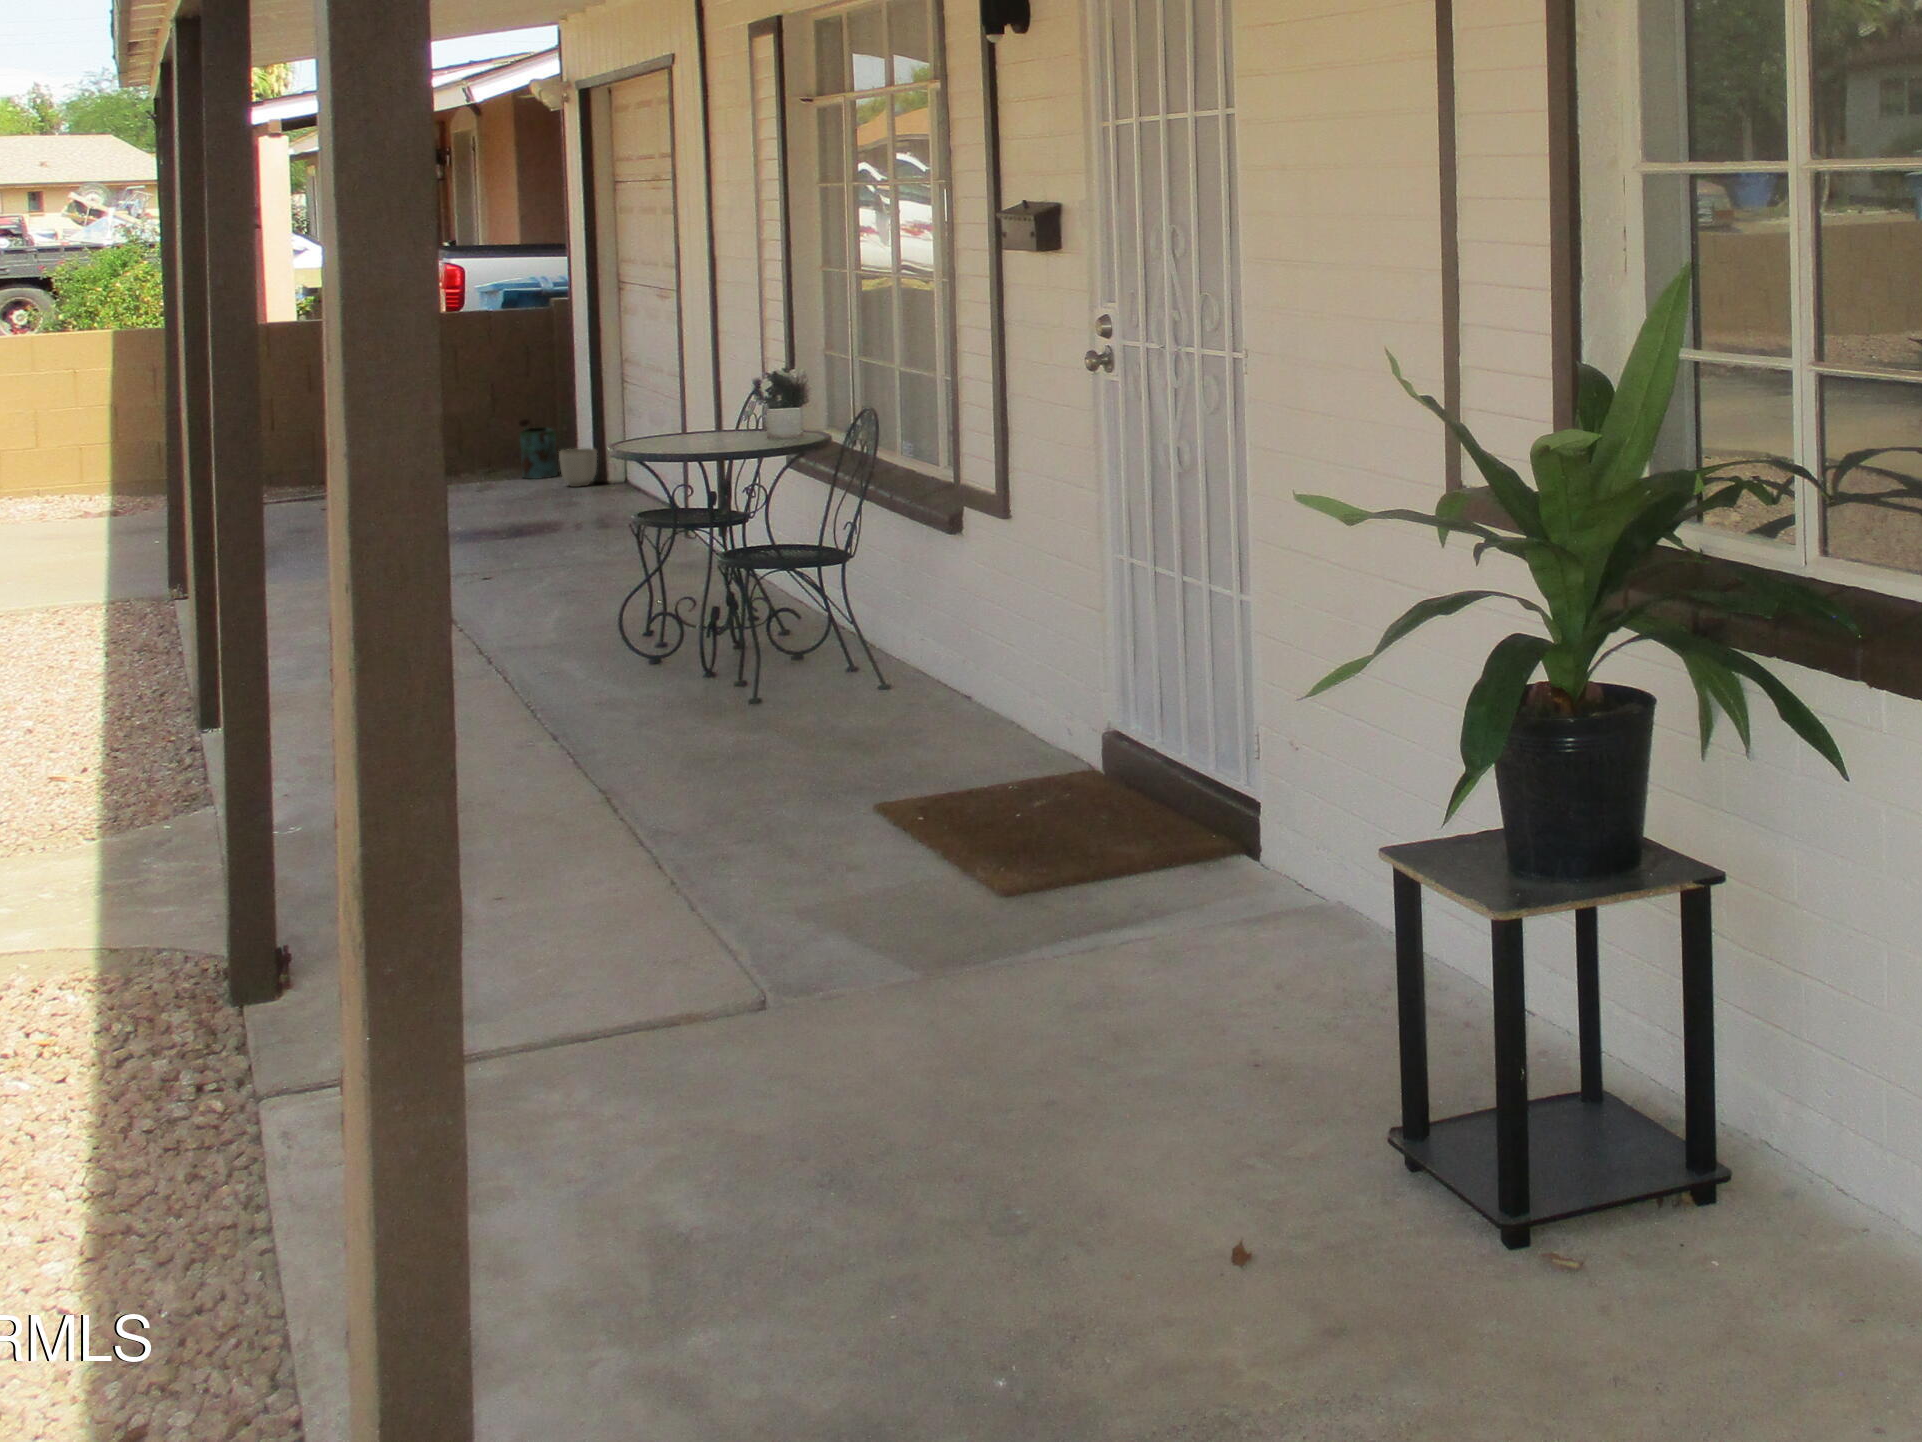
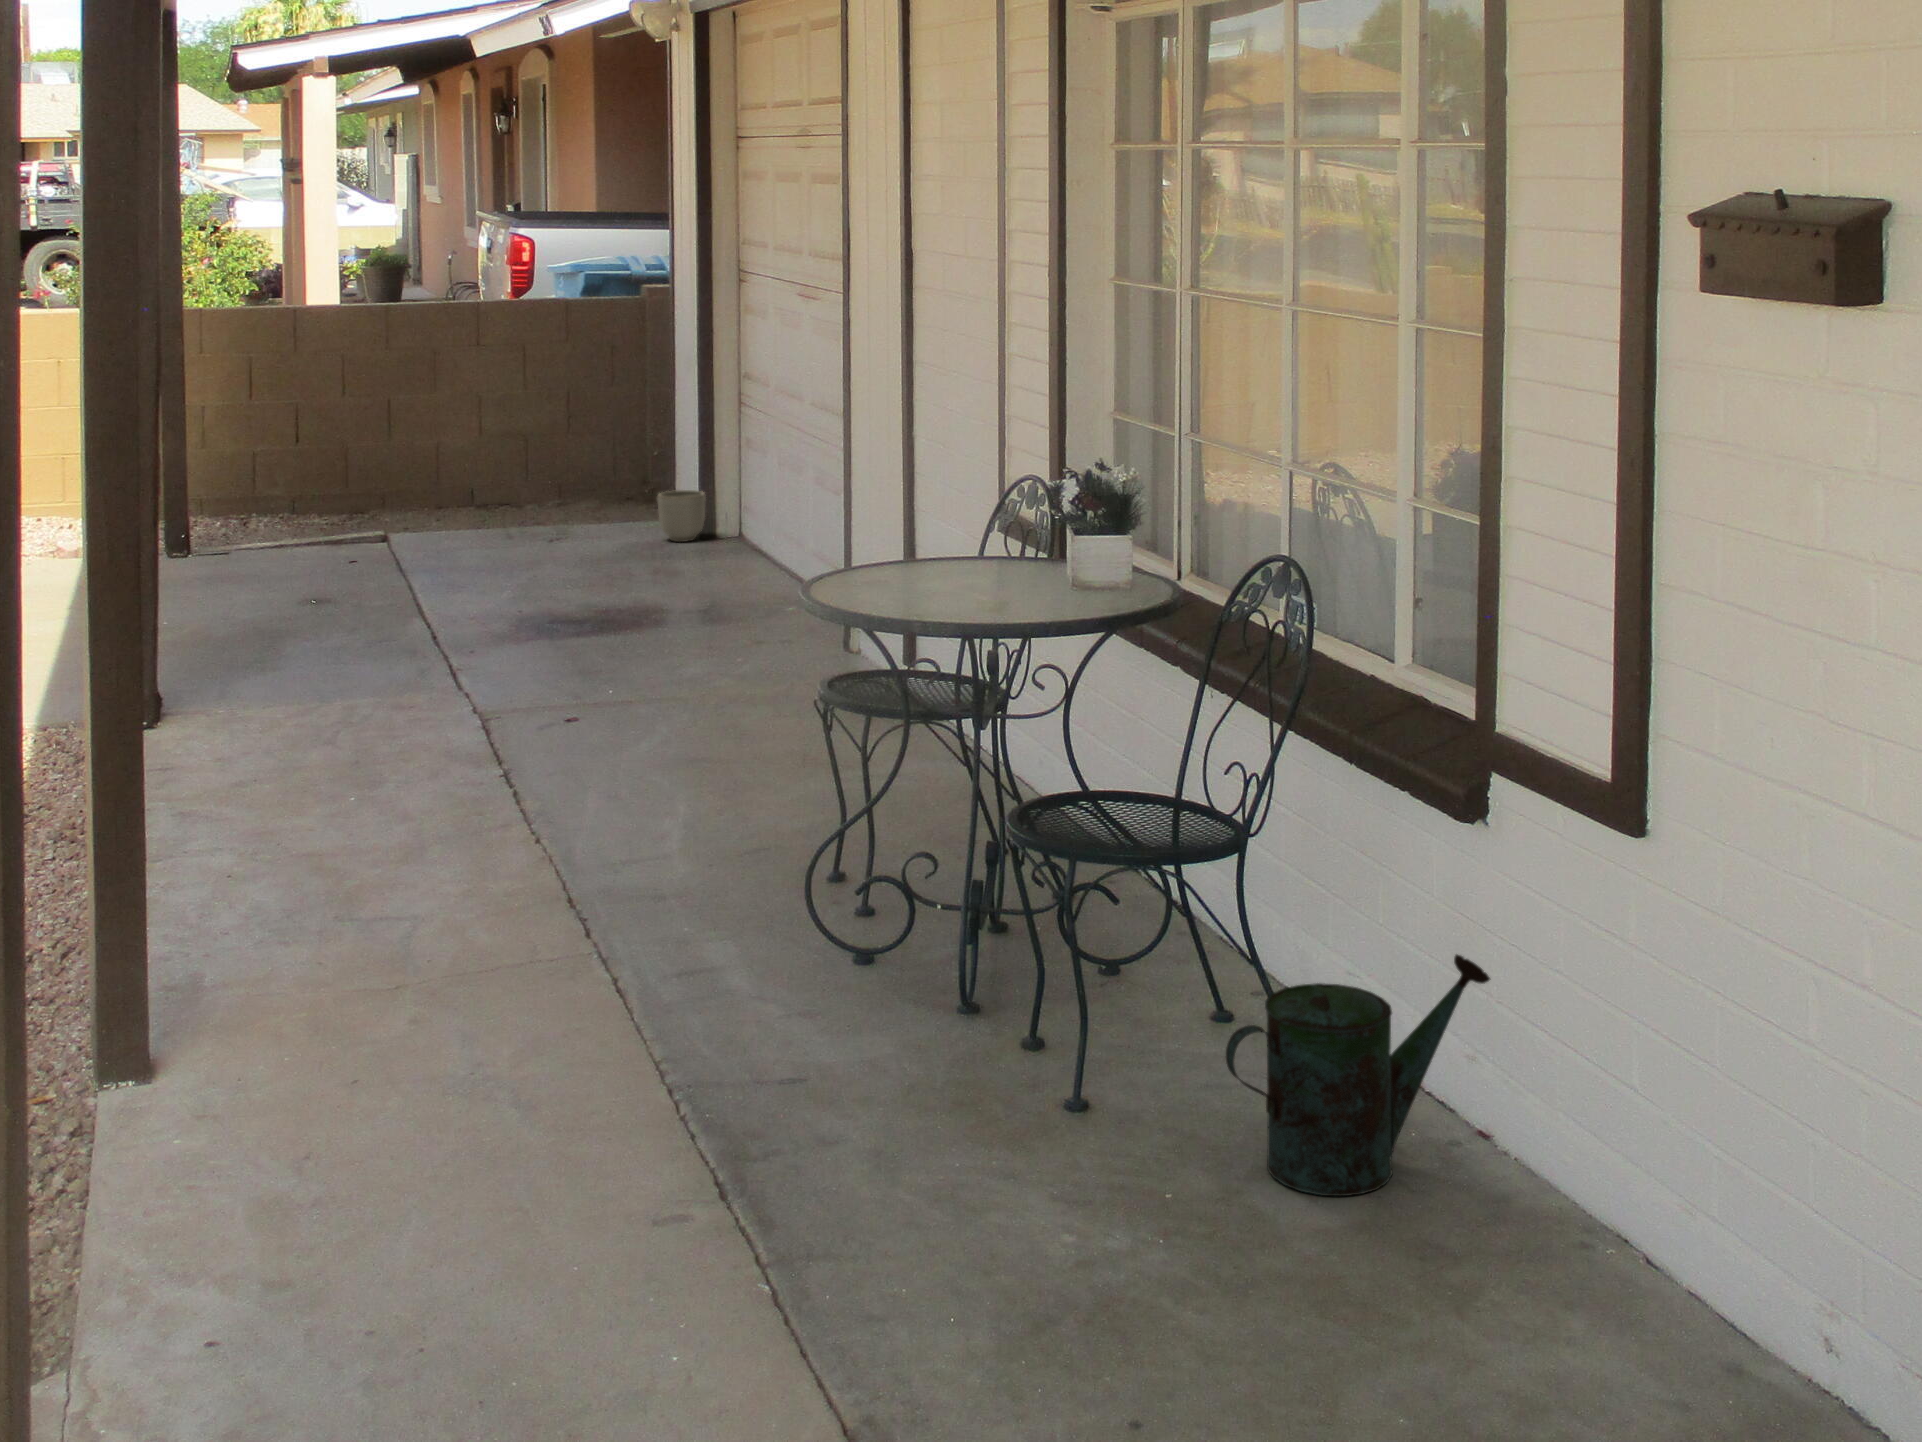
watering can: present [519,419,558,479] -> present [1226,954,1490,1196]

